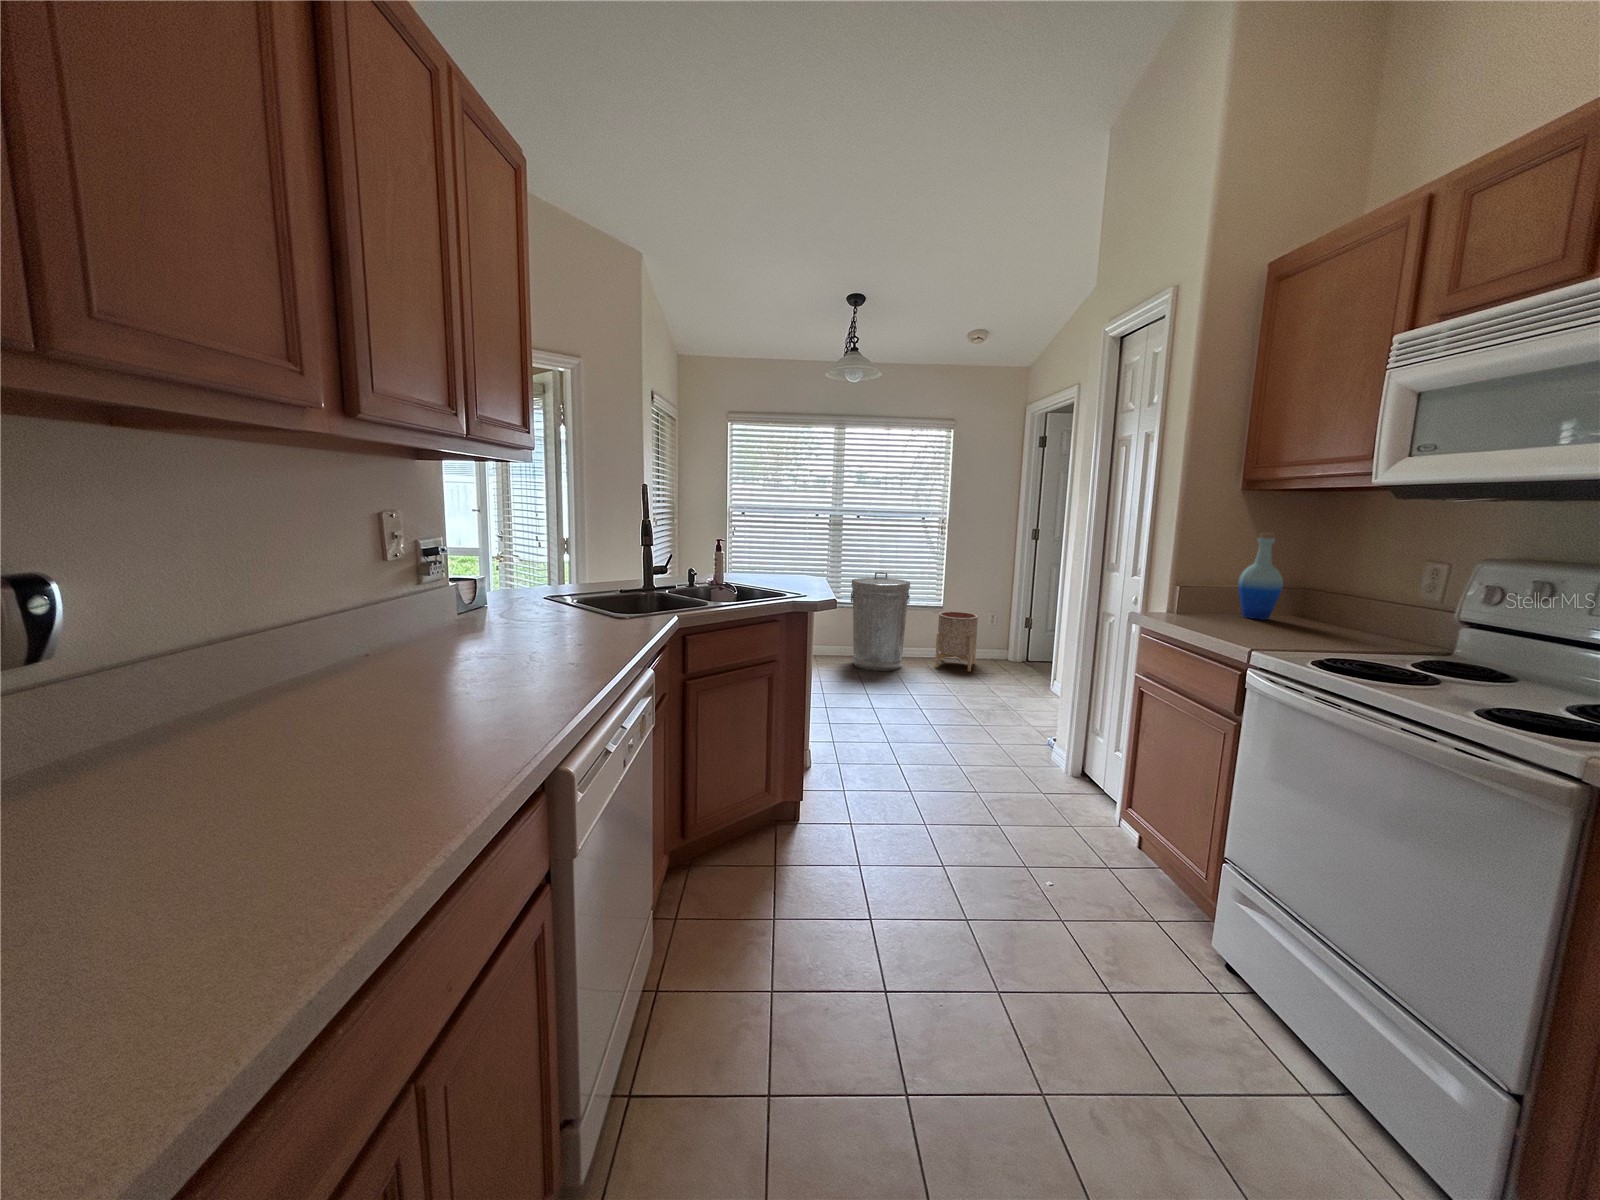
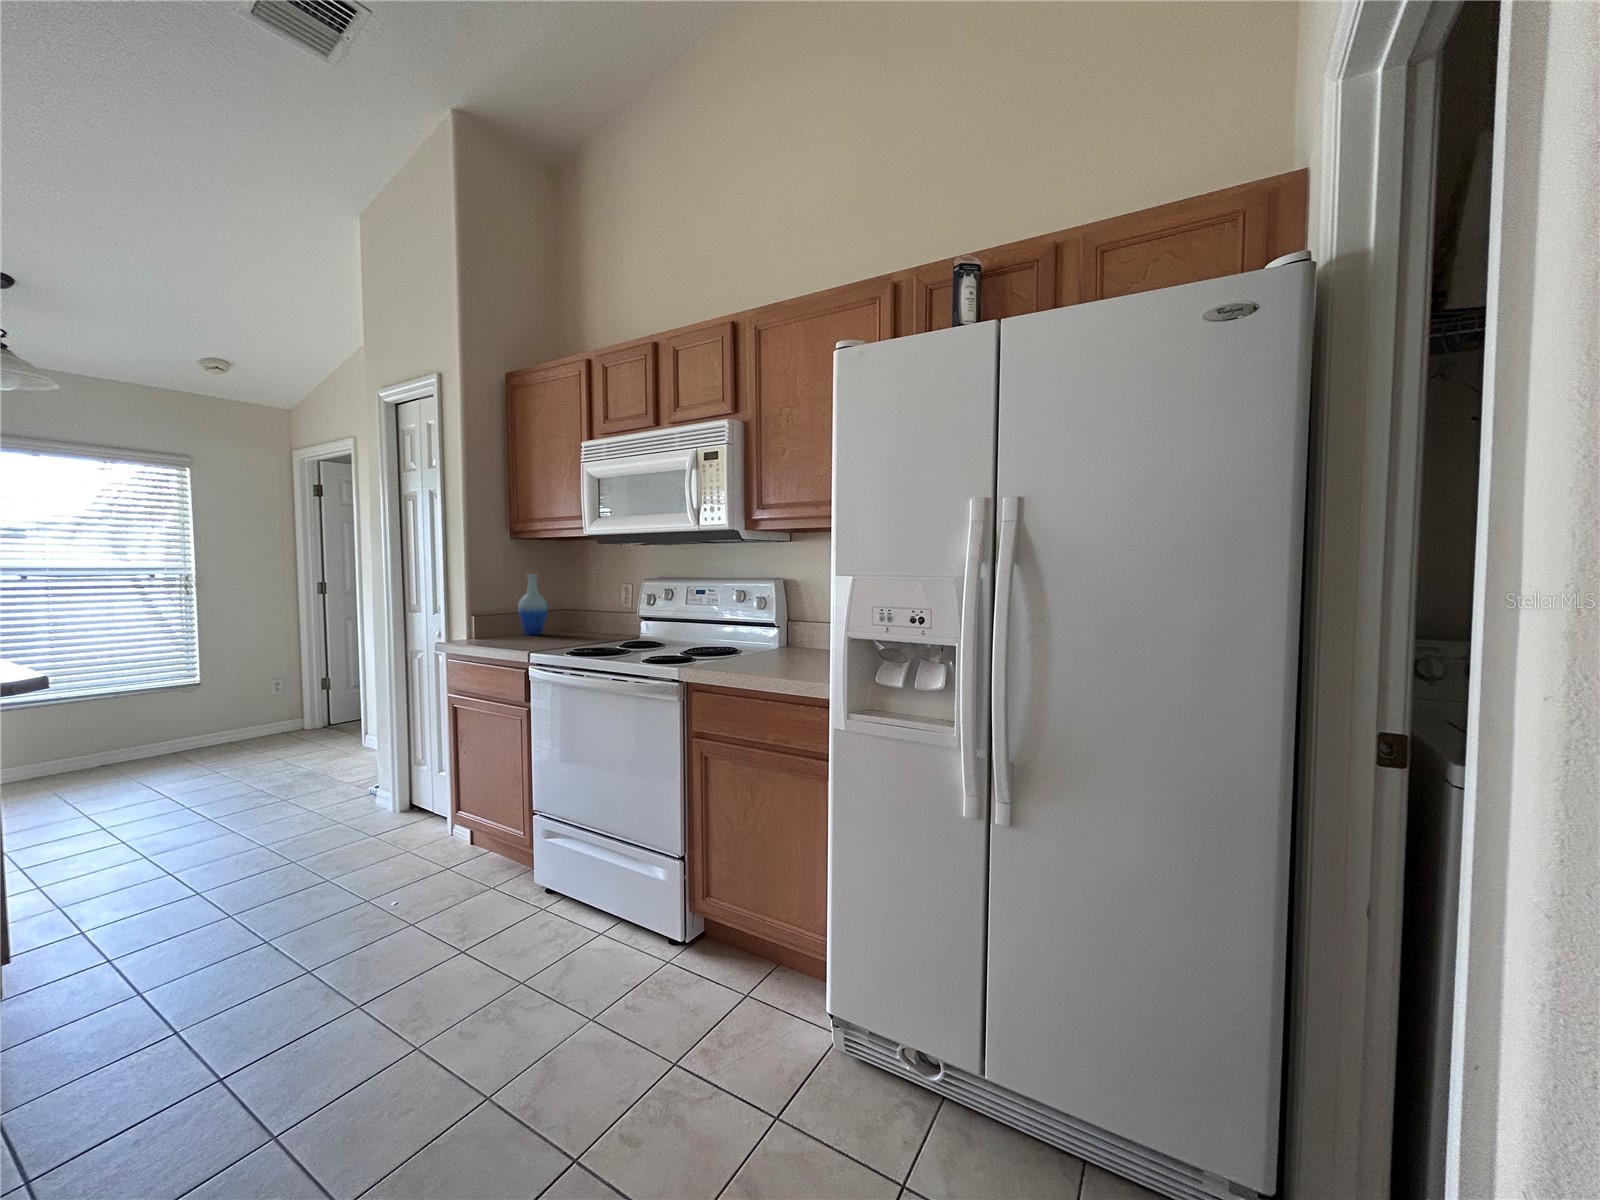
trash can: present [851,572,910,671] -> none [18,649,141,791]
planter: present [935,612,978,672] -> none [195,684,259,760]

